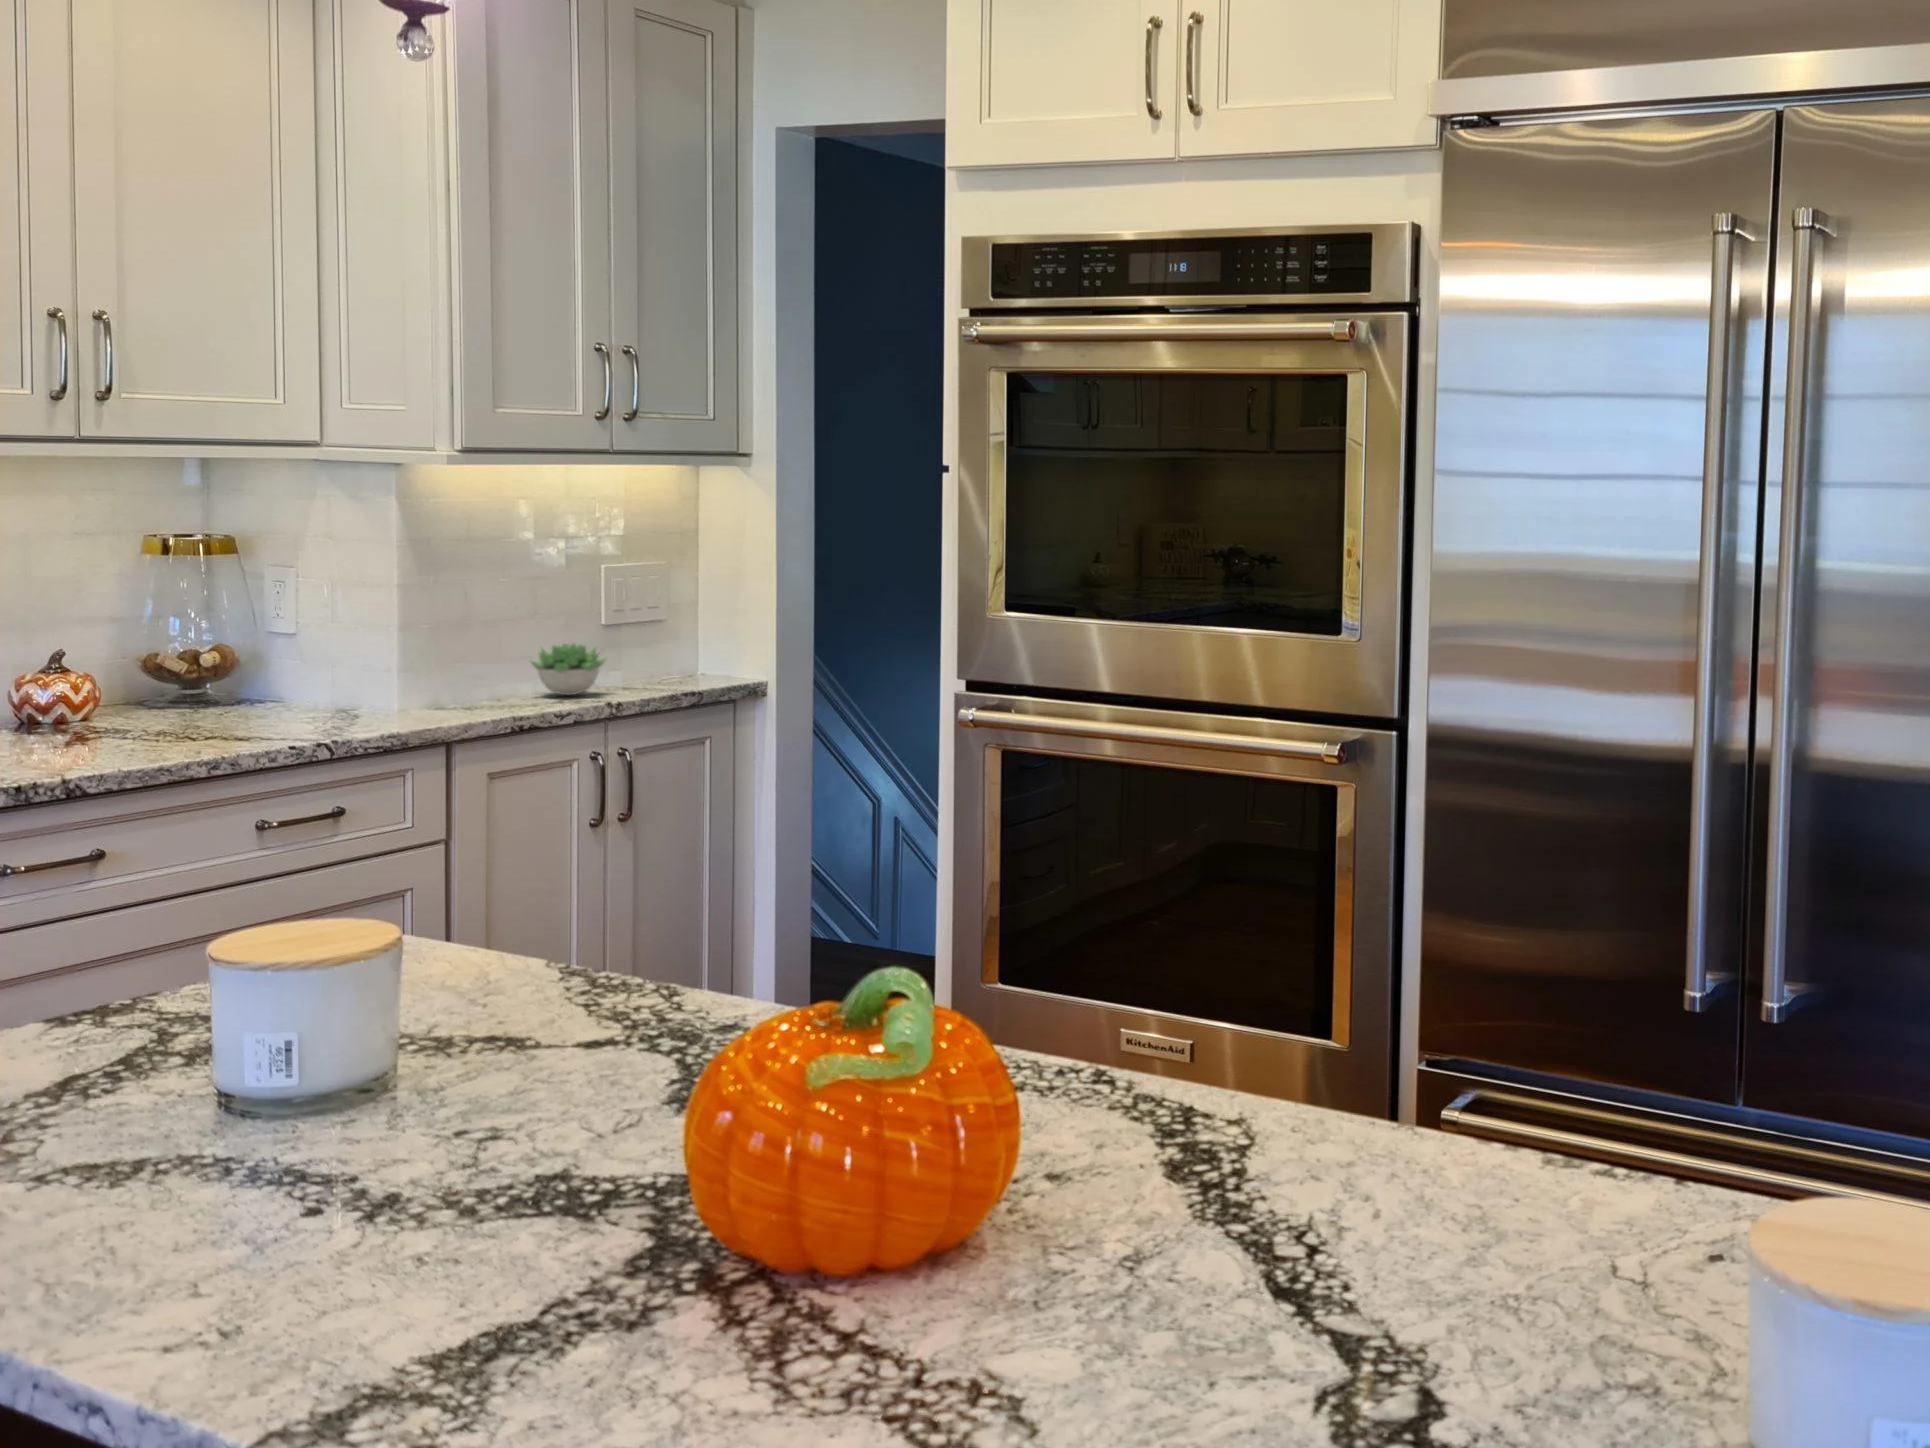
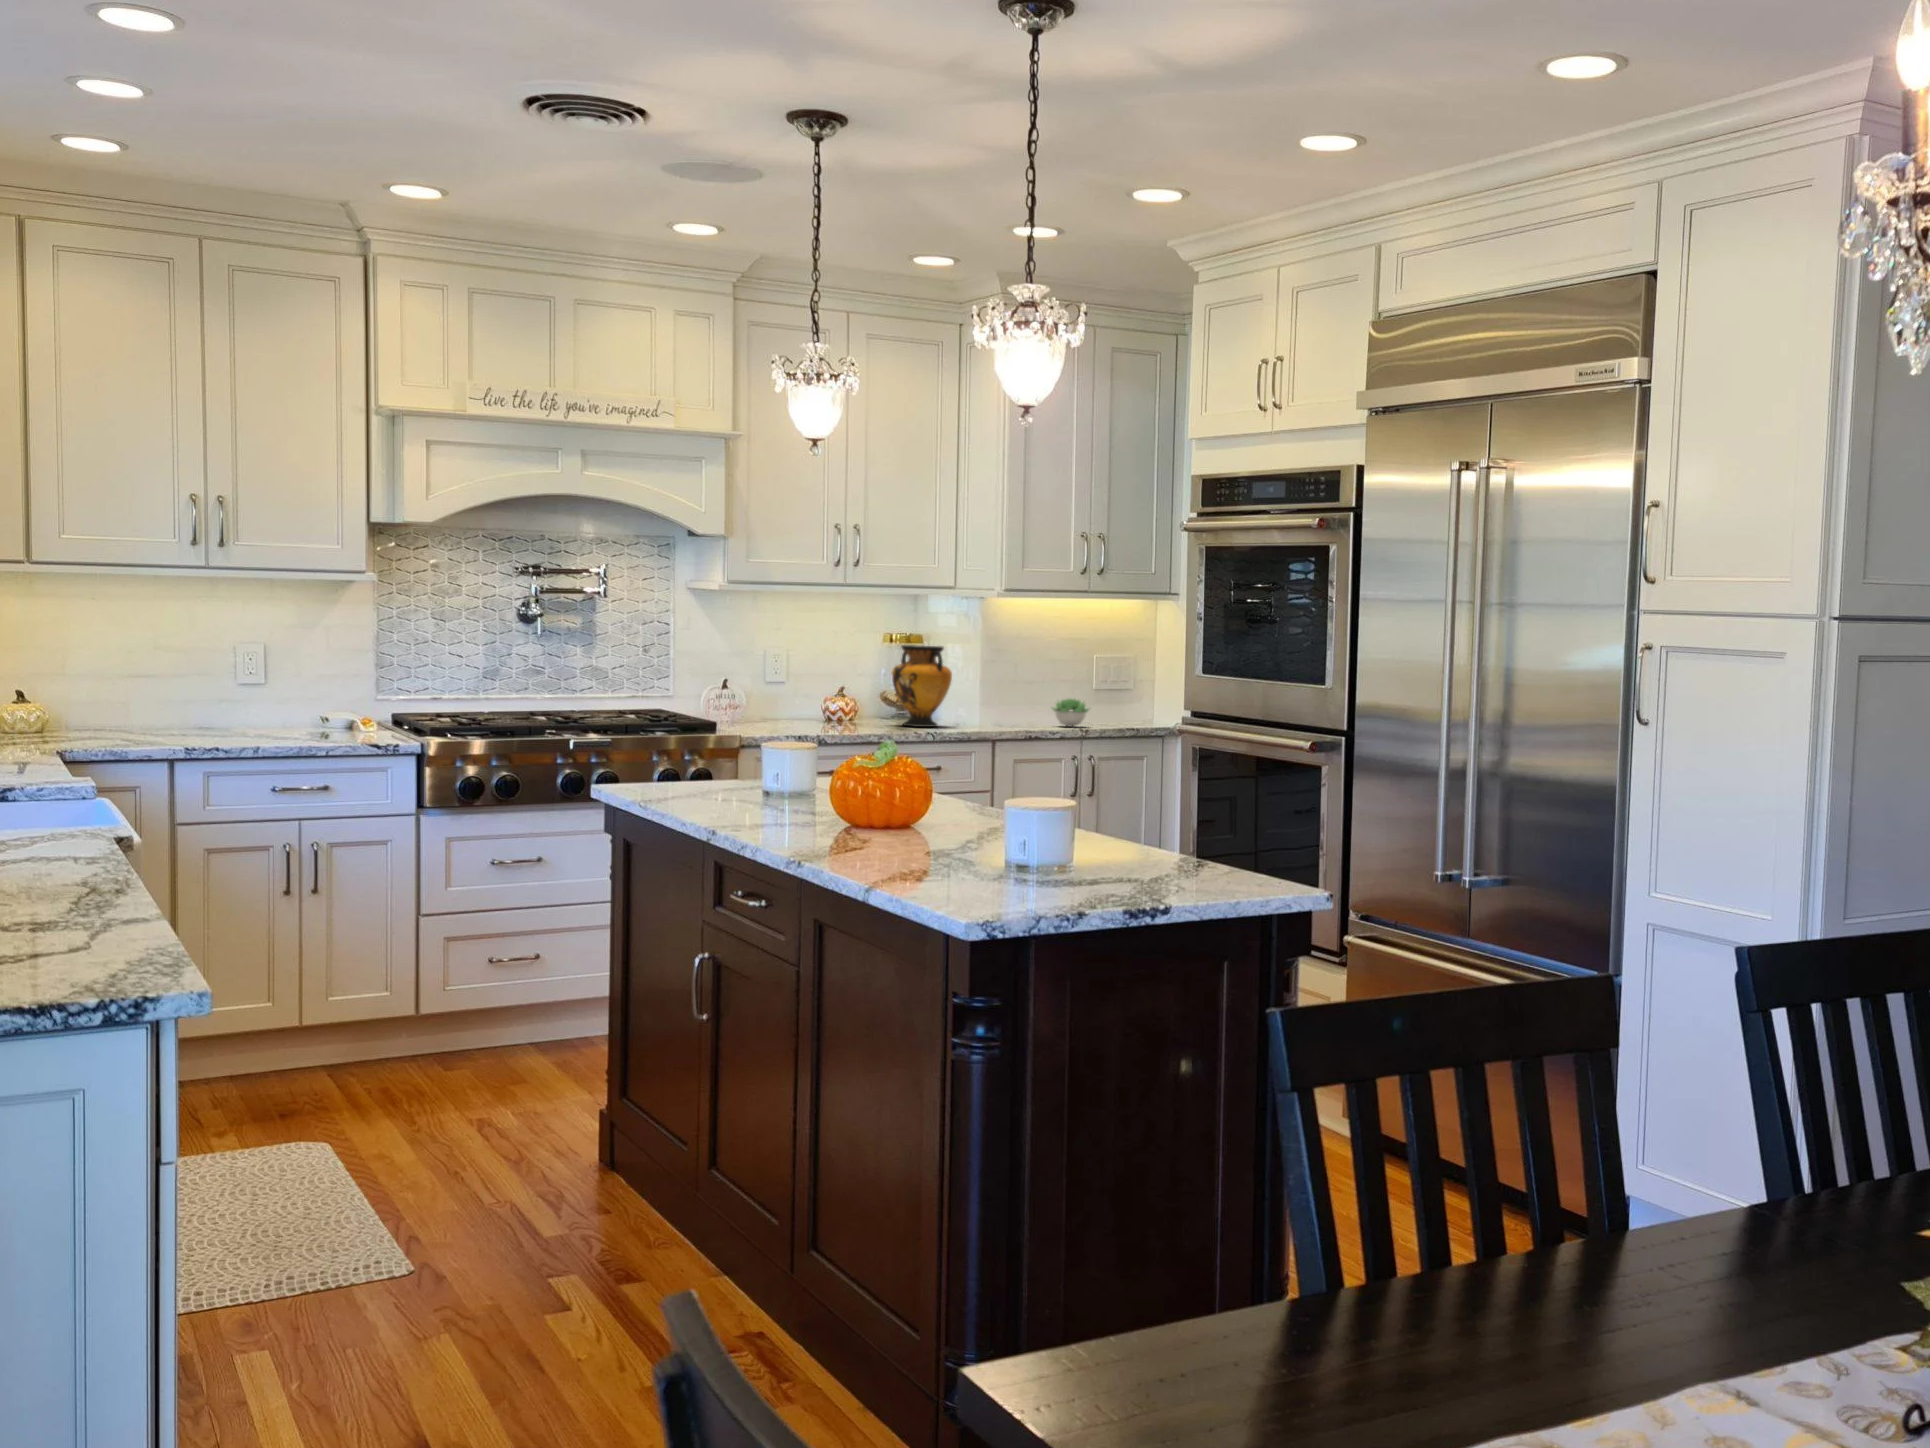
vase: none [208,562,351,734] -> present [892,645,952,727]

